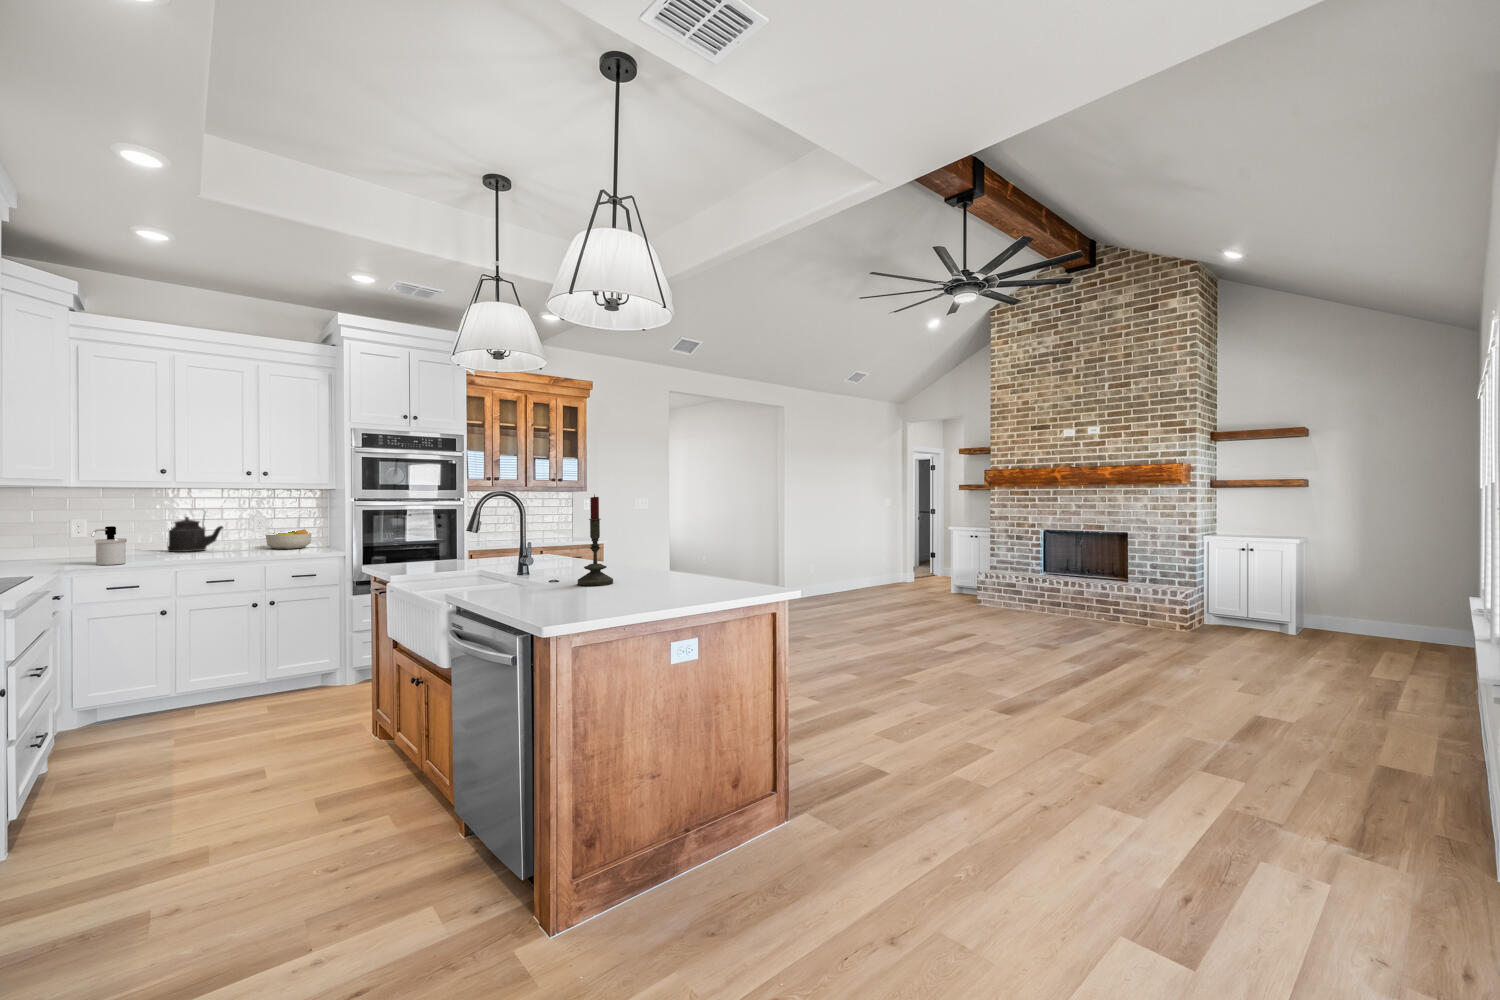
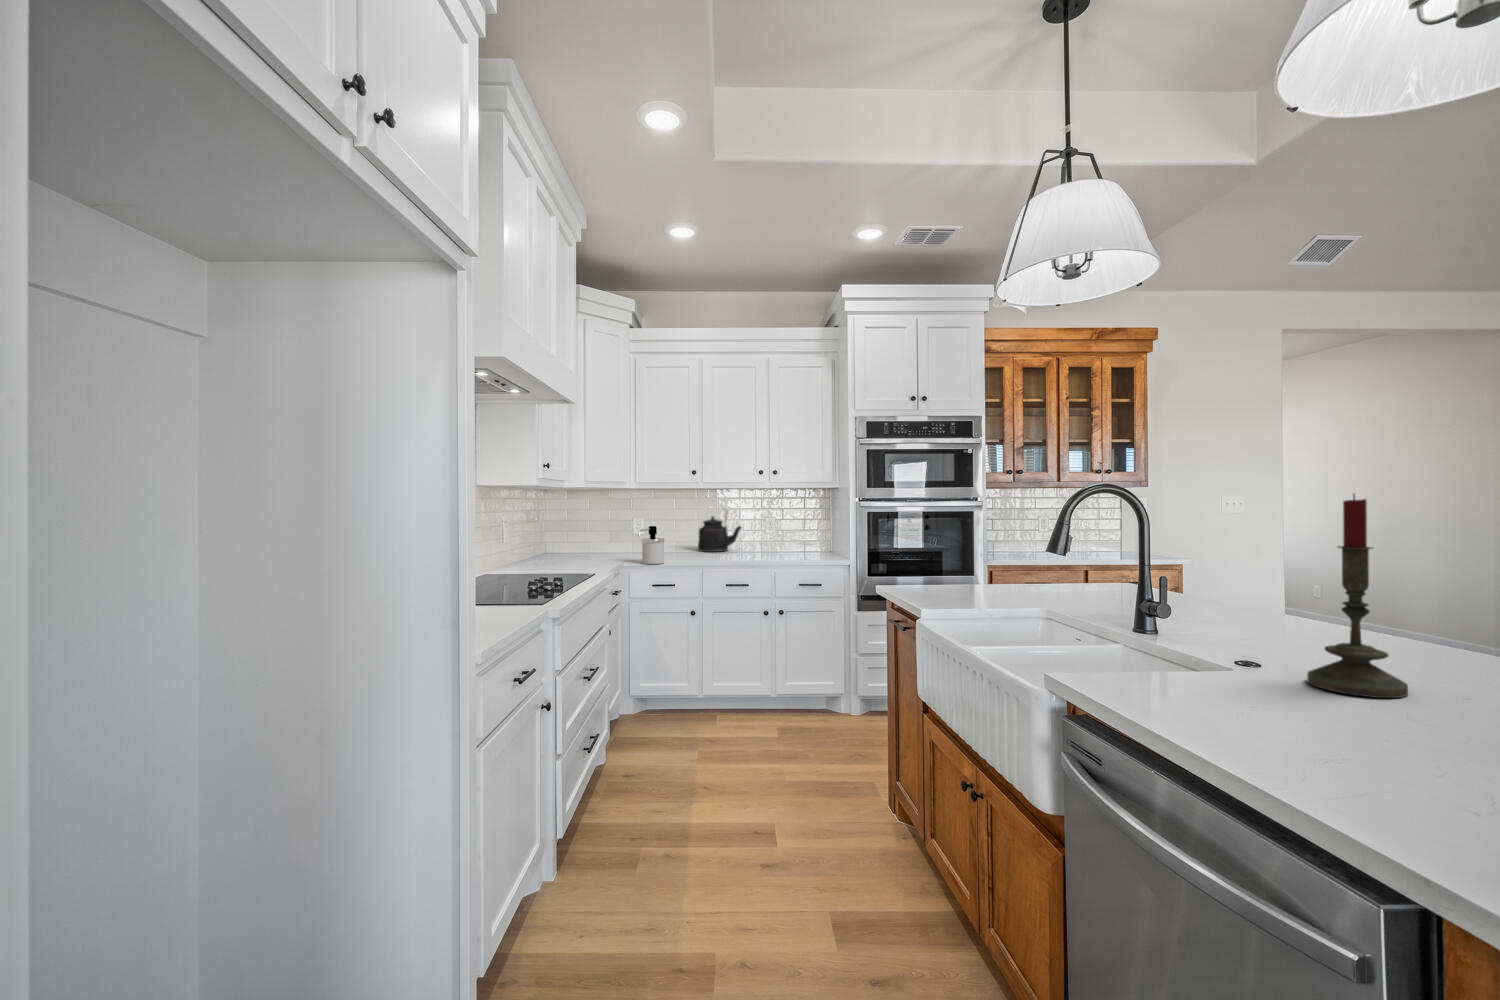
fruit bowl: present [266,529,312,549] -> none [777,528,818,552]

